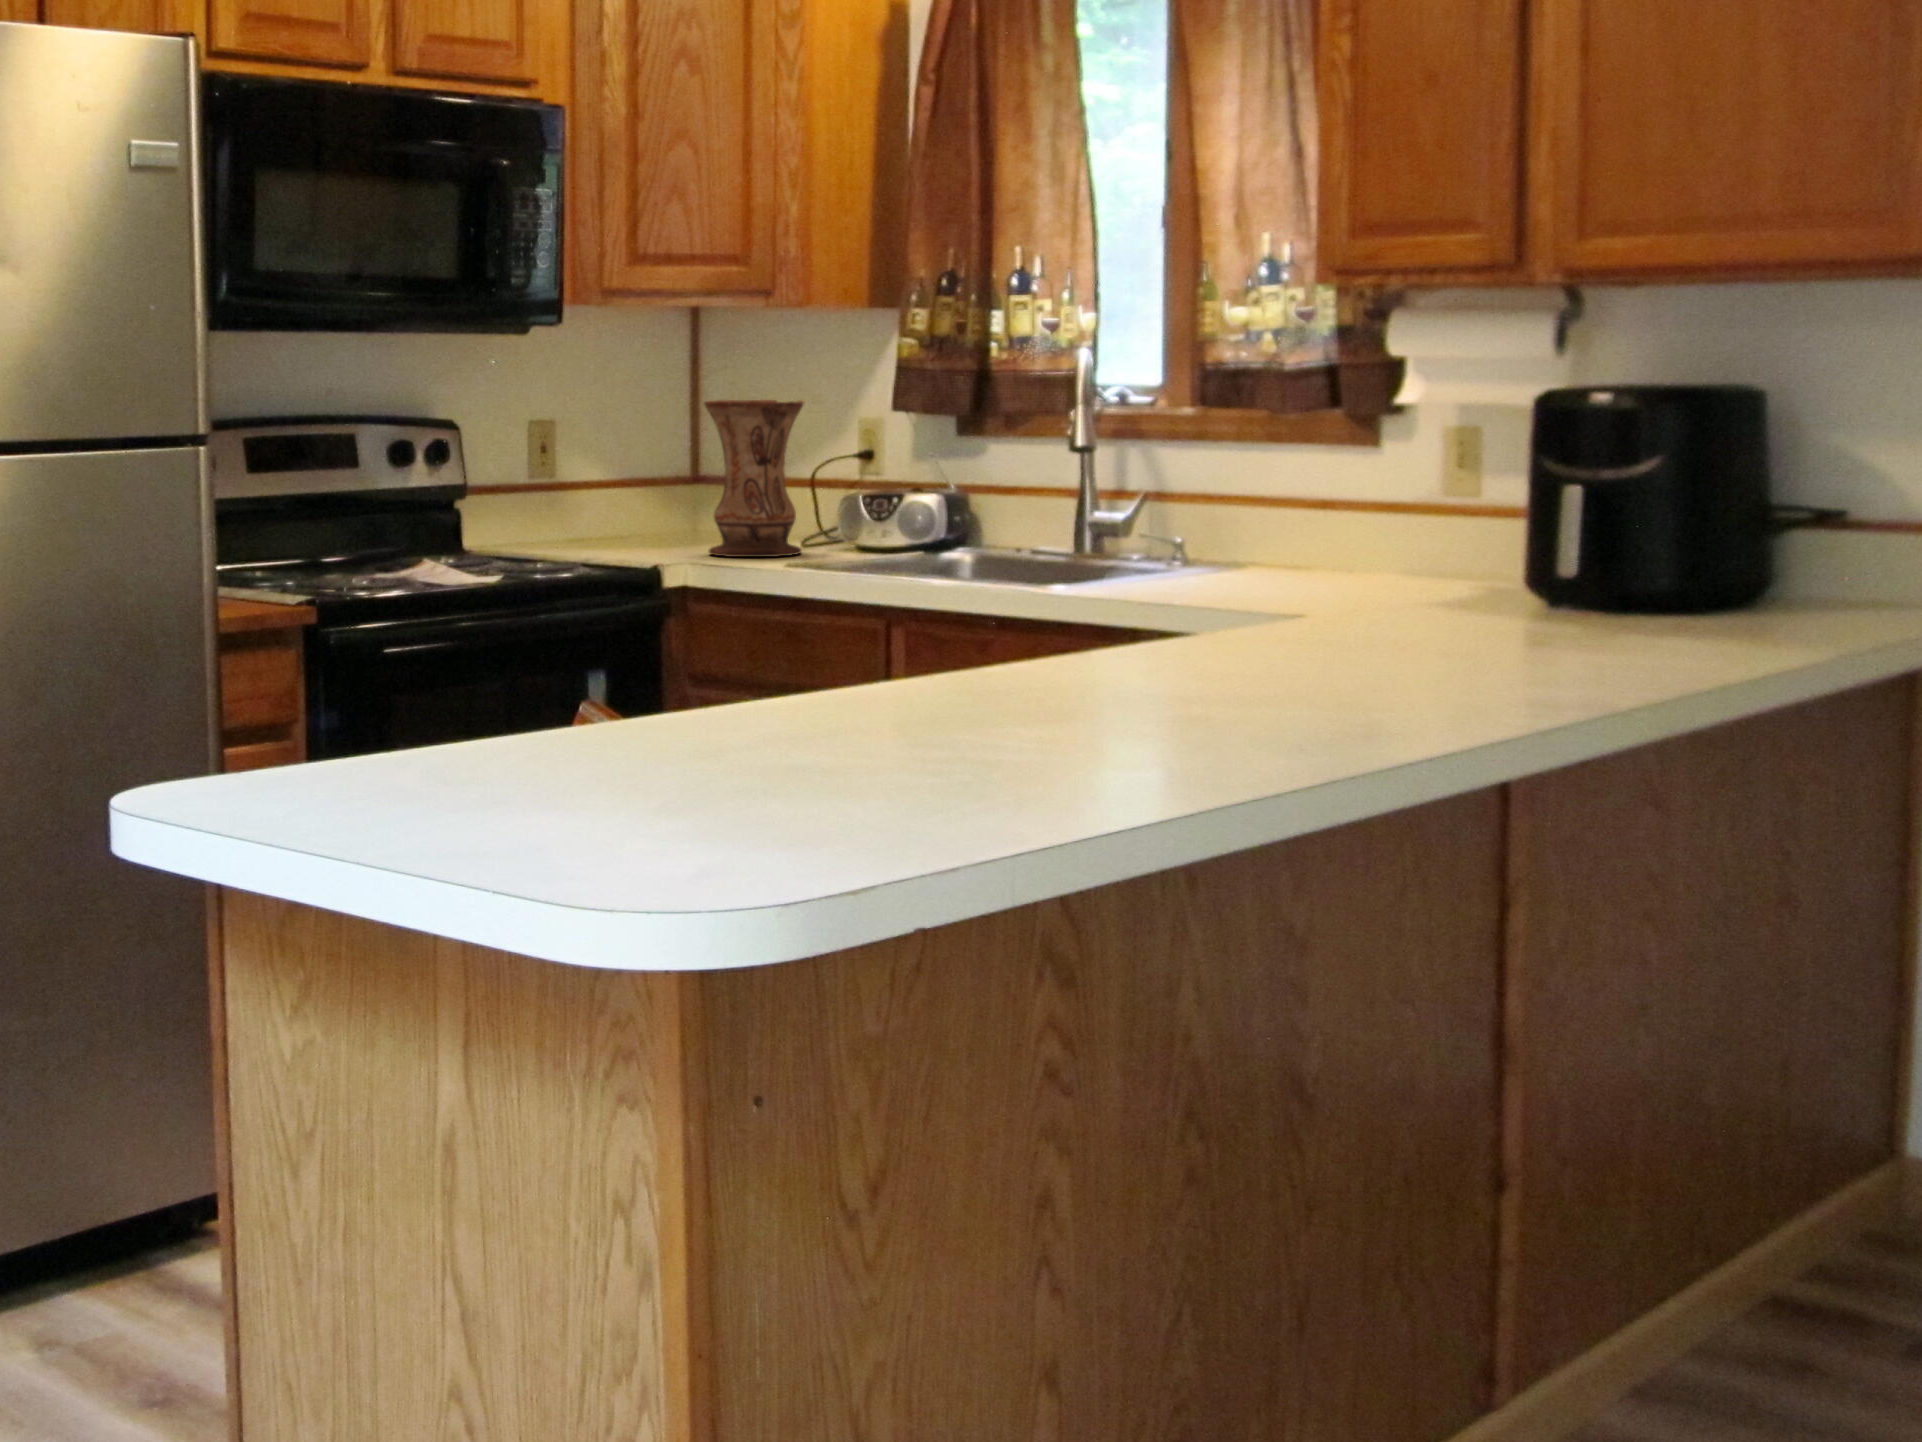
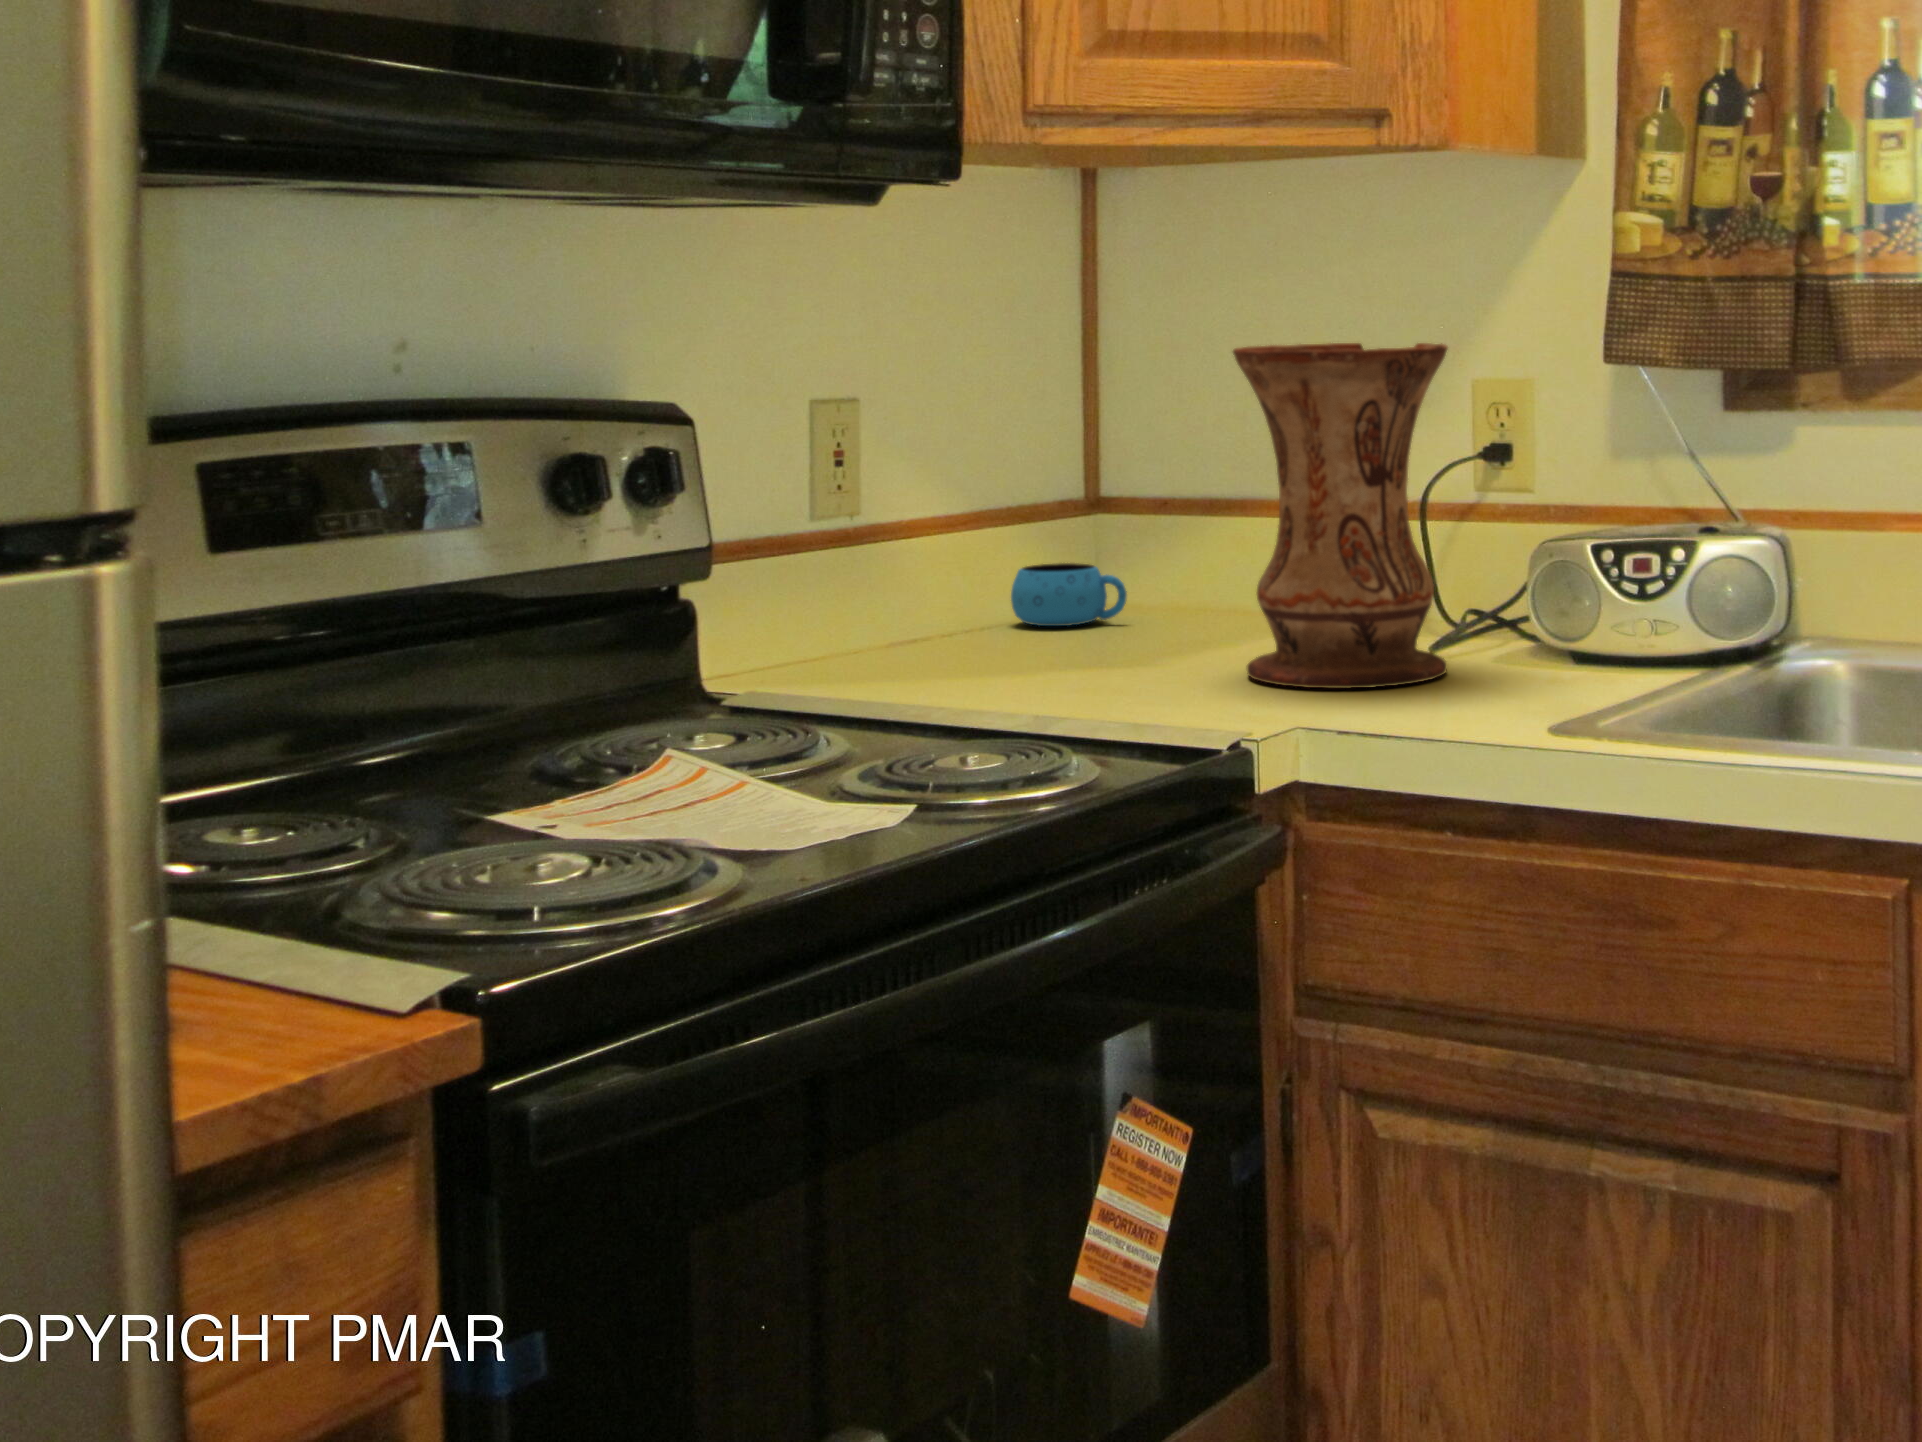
mug: none [644,509,699,539] -> present [1011,563,1127,626]

